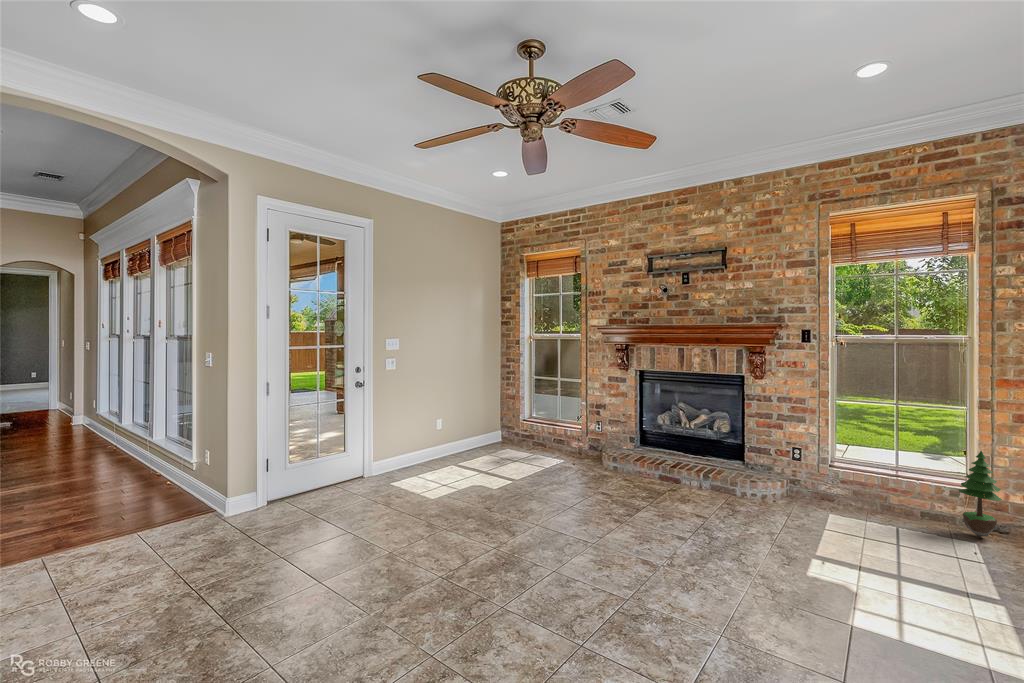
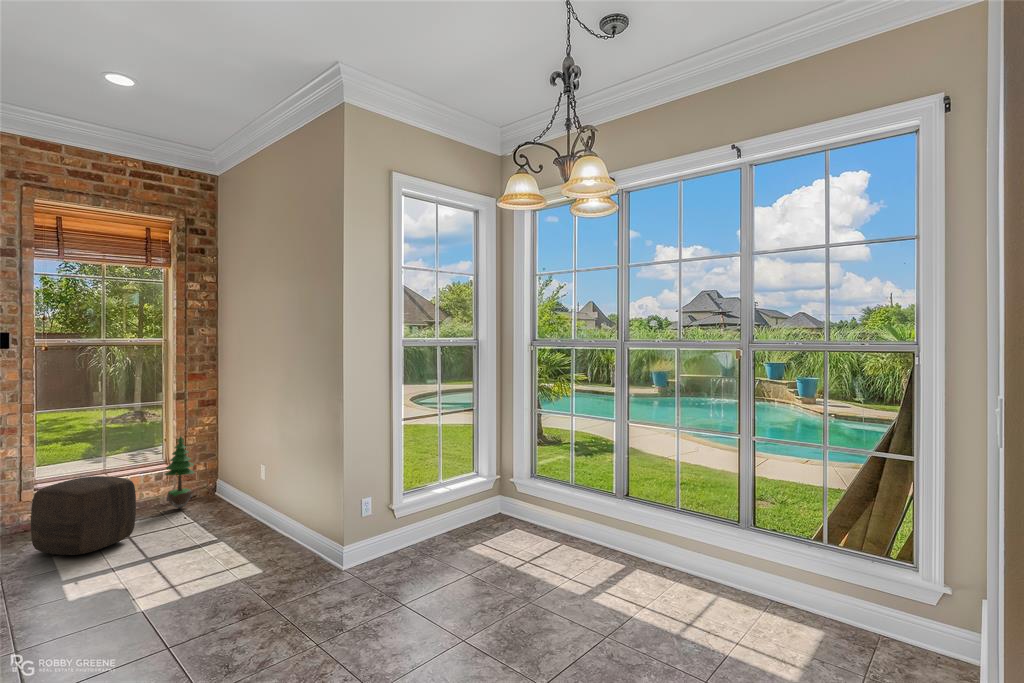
ottoman: none [811,467,903,543] -> present [31,476,136,555]

